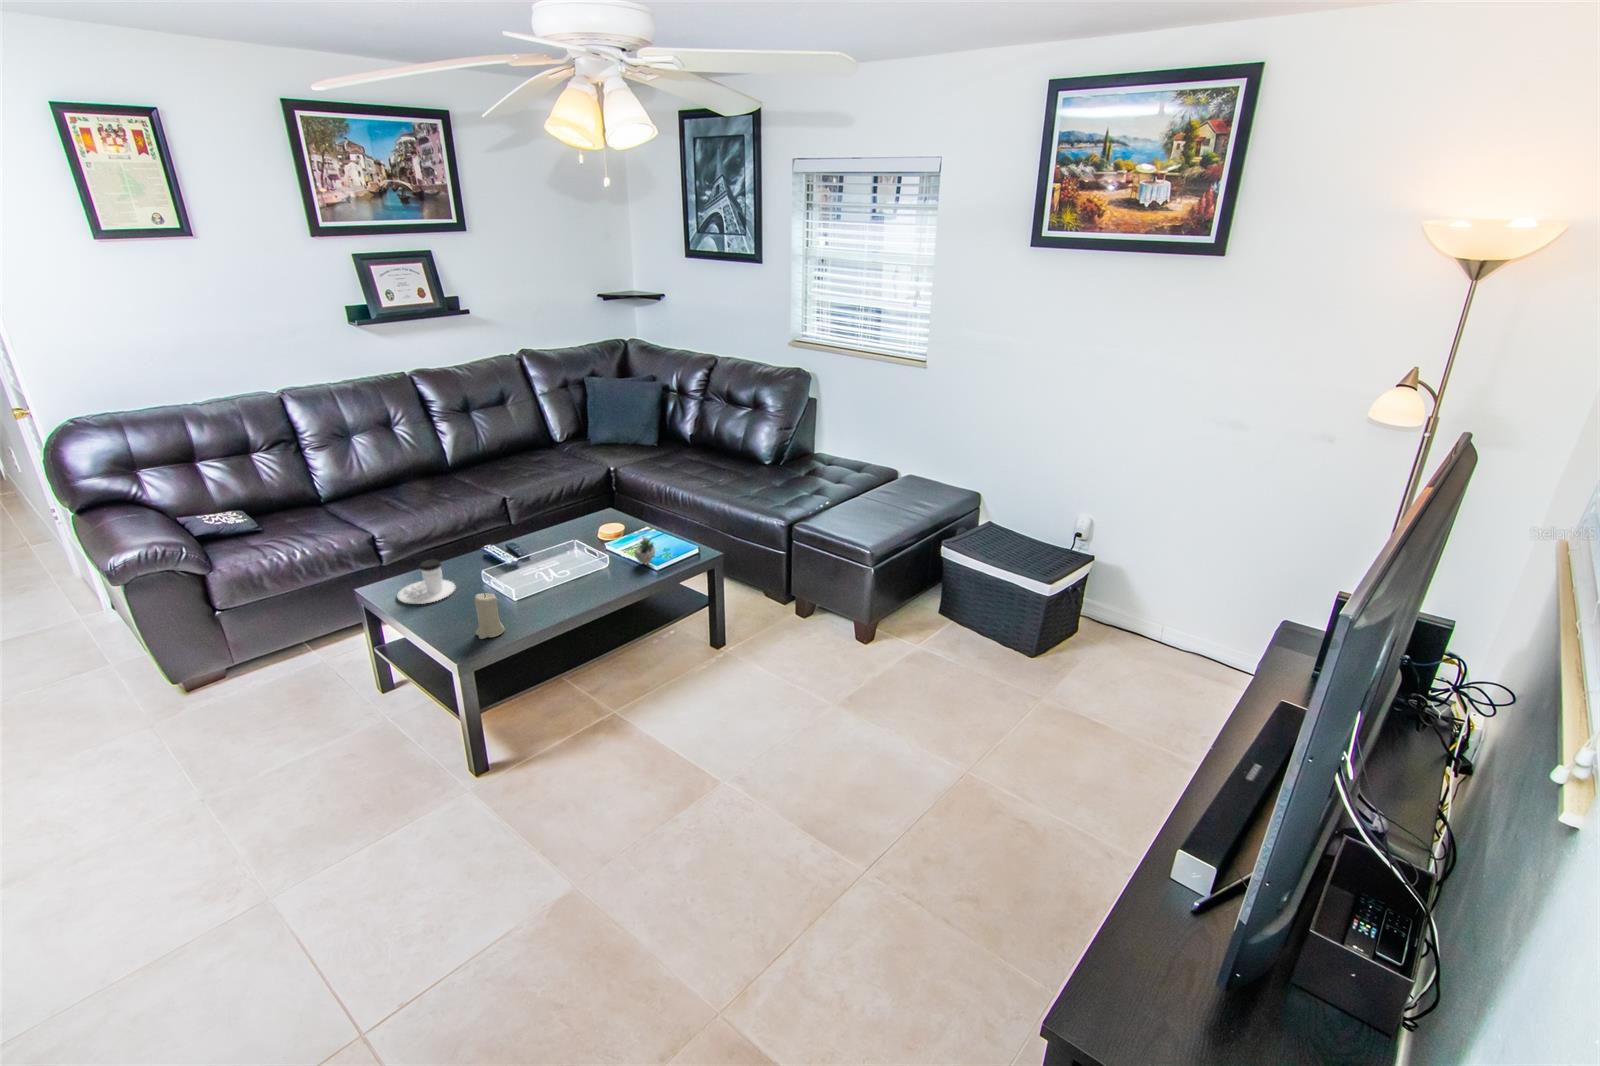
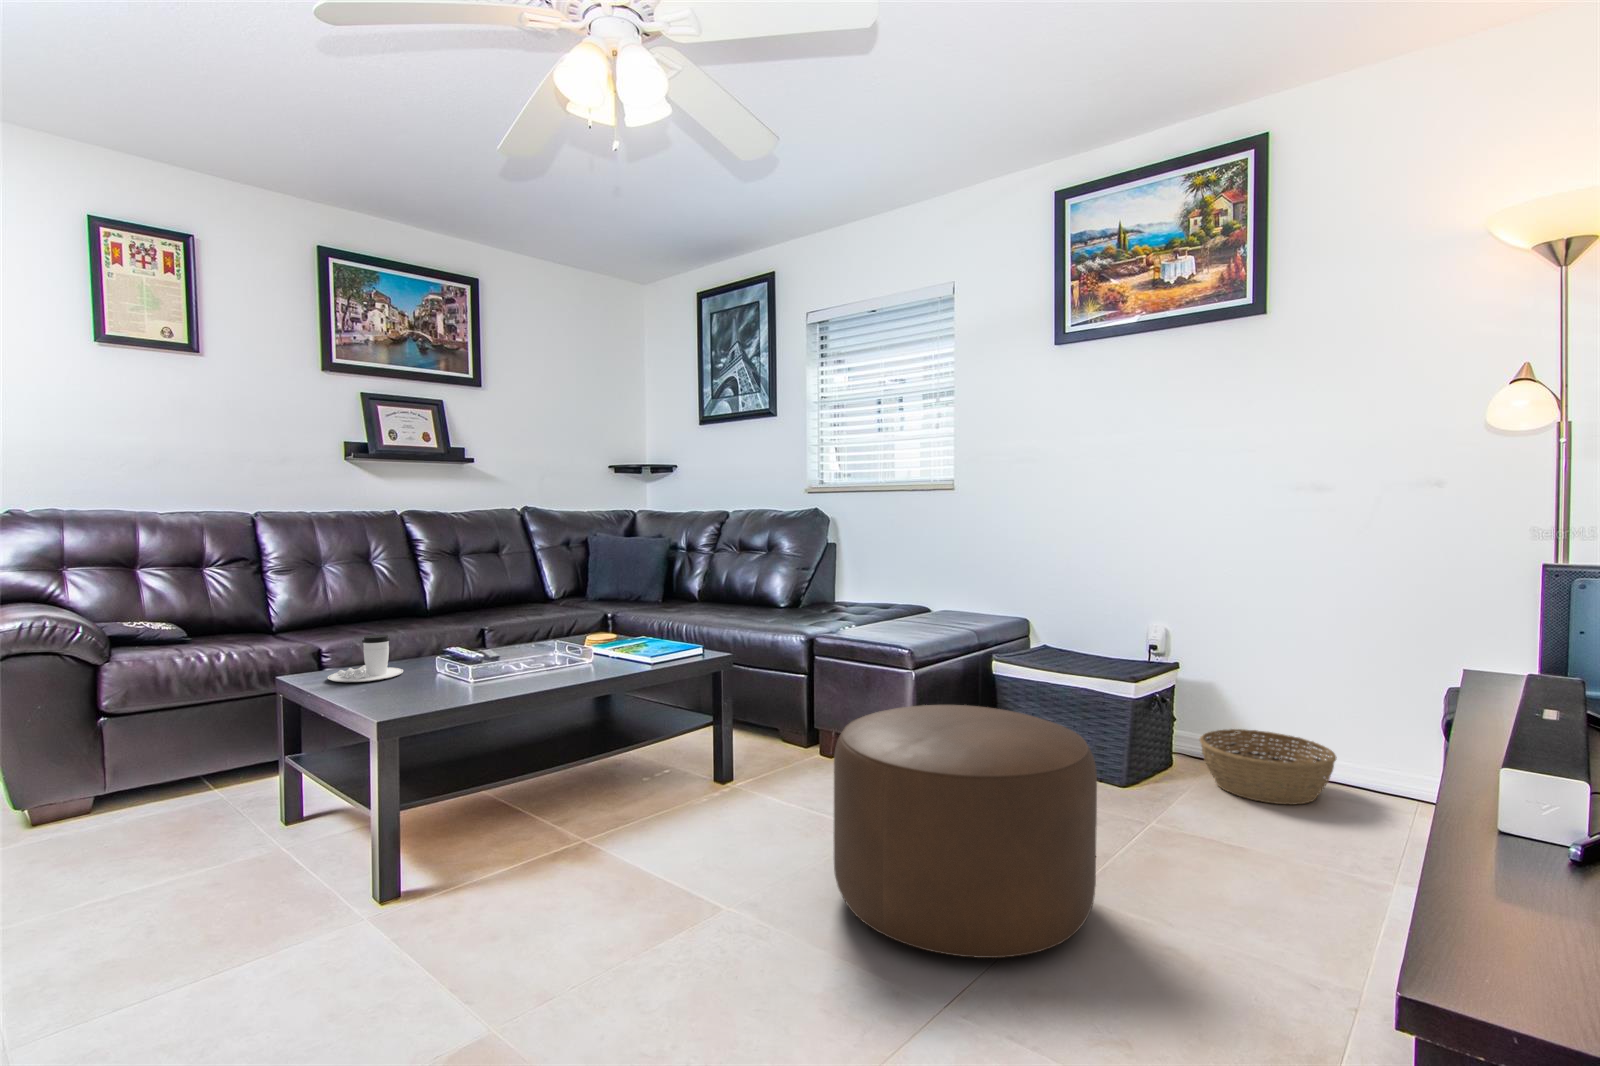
succulent plant: present [635,537,655,564] -> none [628,614,678,655]
candle: present [475,593,505,639] -> none [416,642,454,703]
basket: none [1095,610,1196,680] -> present [1200,729,1337,804]
ottoman: none [795,636,984,838] -> present [834,705,1097,958]

